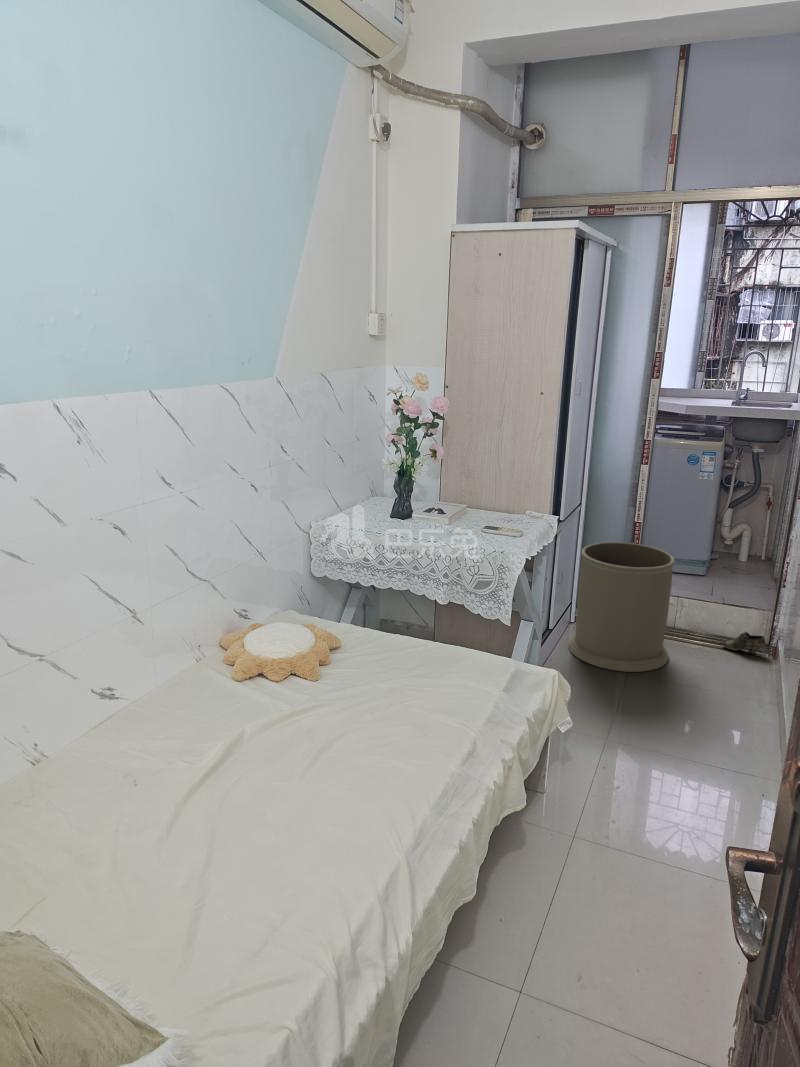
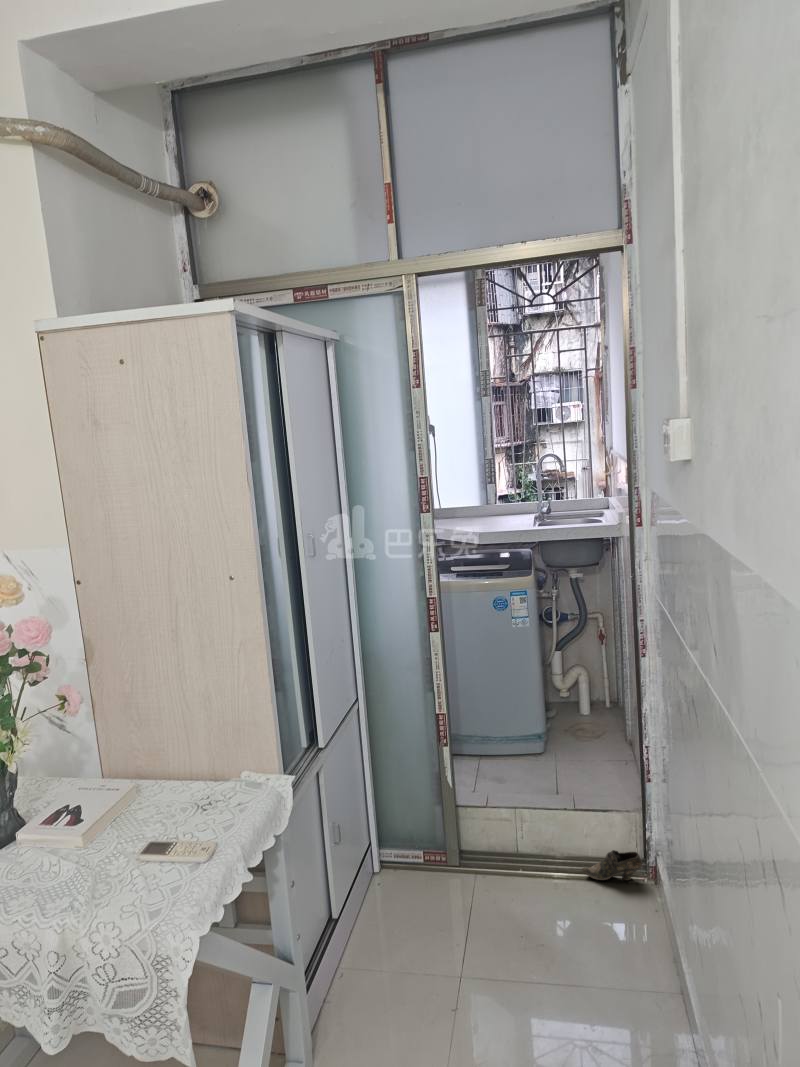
trash can: present [568,542,675,672] -> none [362,751,516,975]

